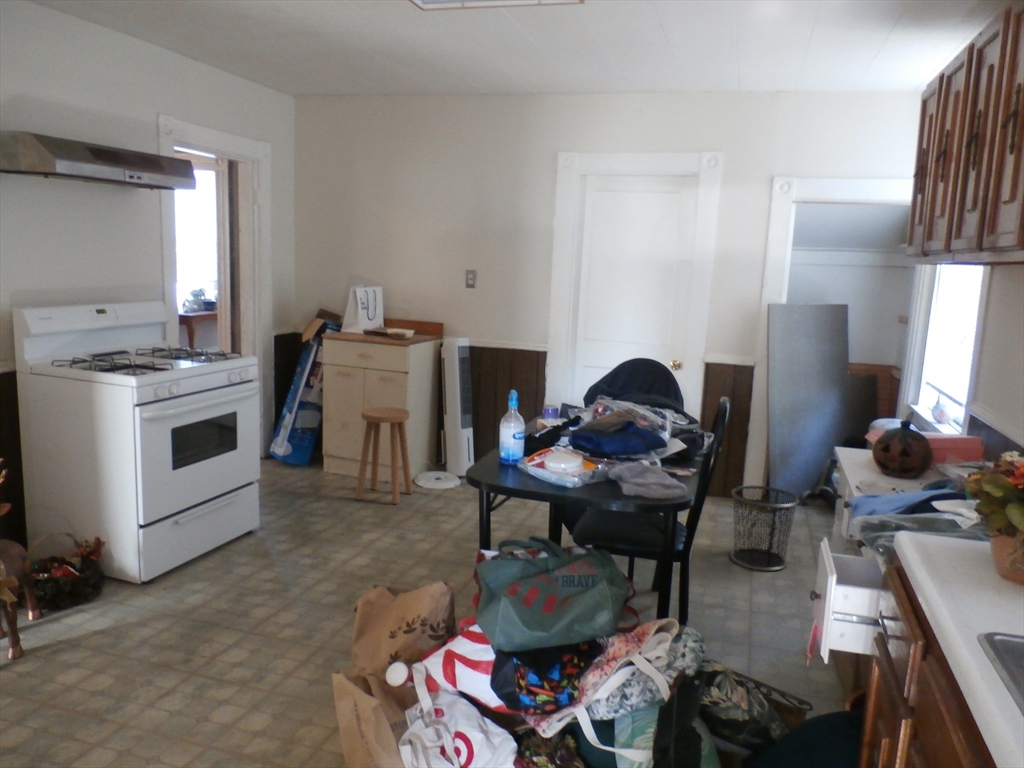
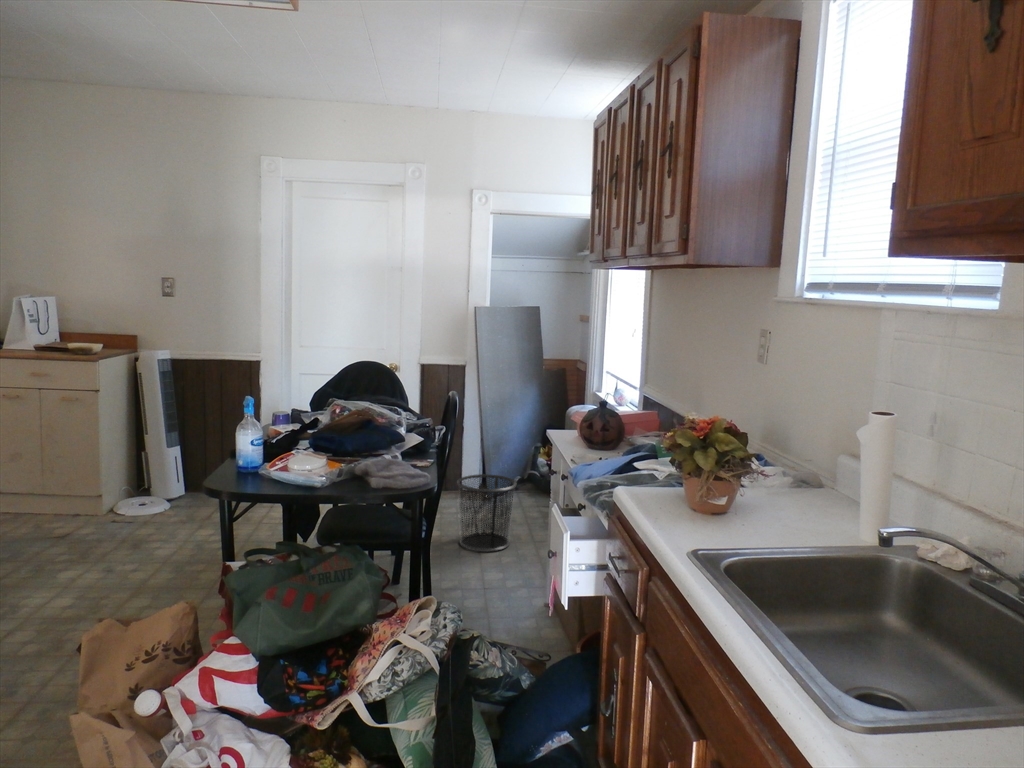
stool: present [355,407,413,504] -> none [40,431,113,540]

